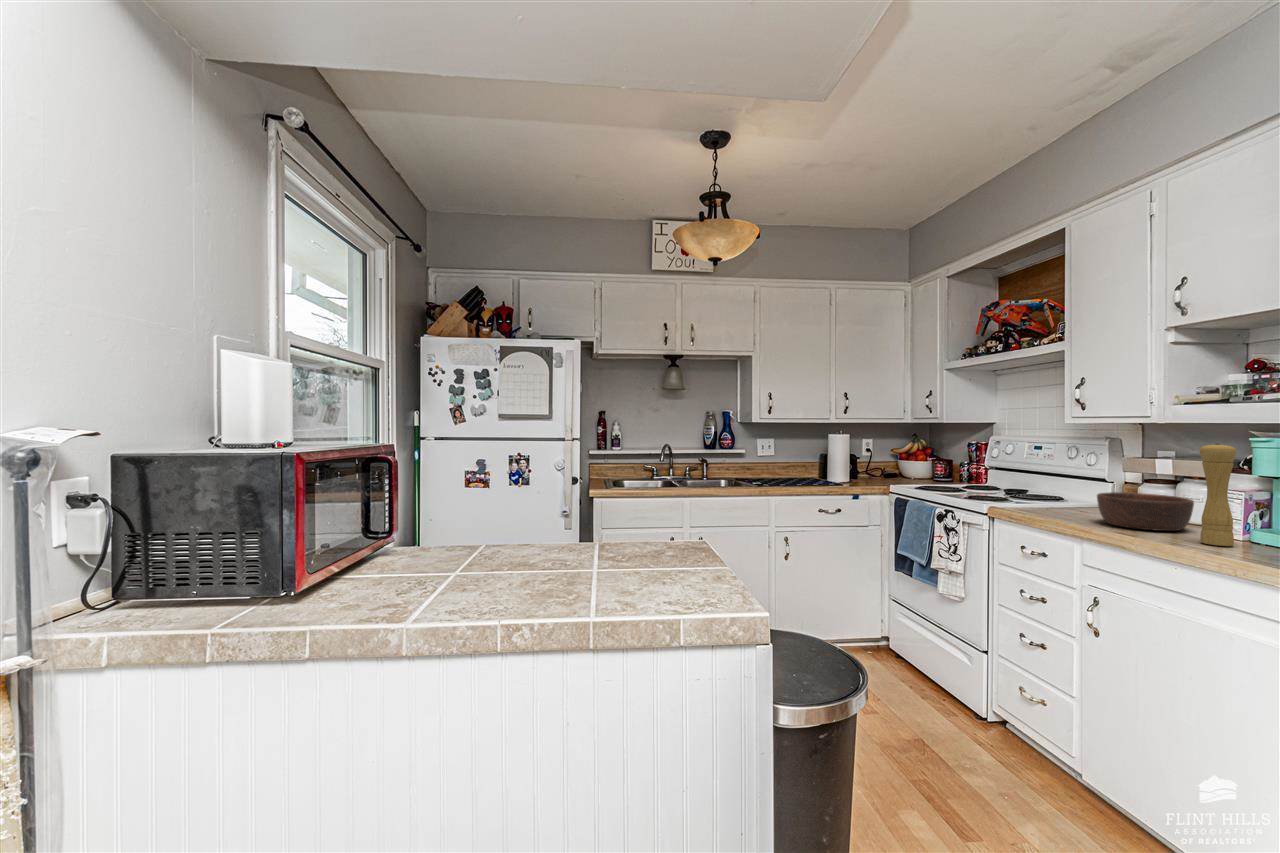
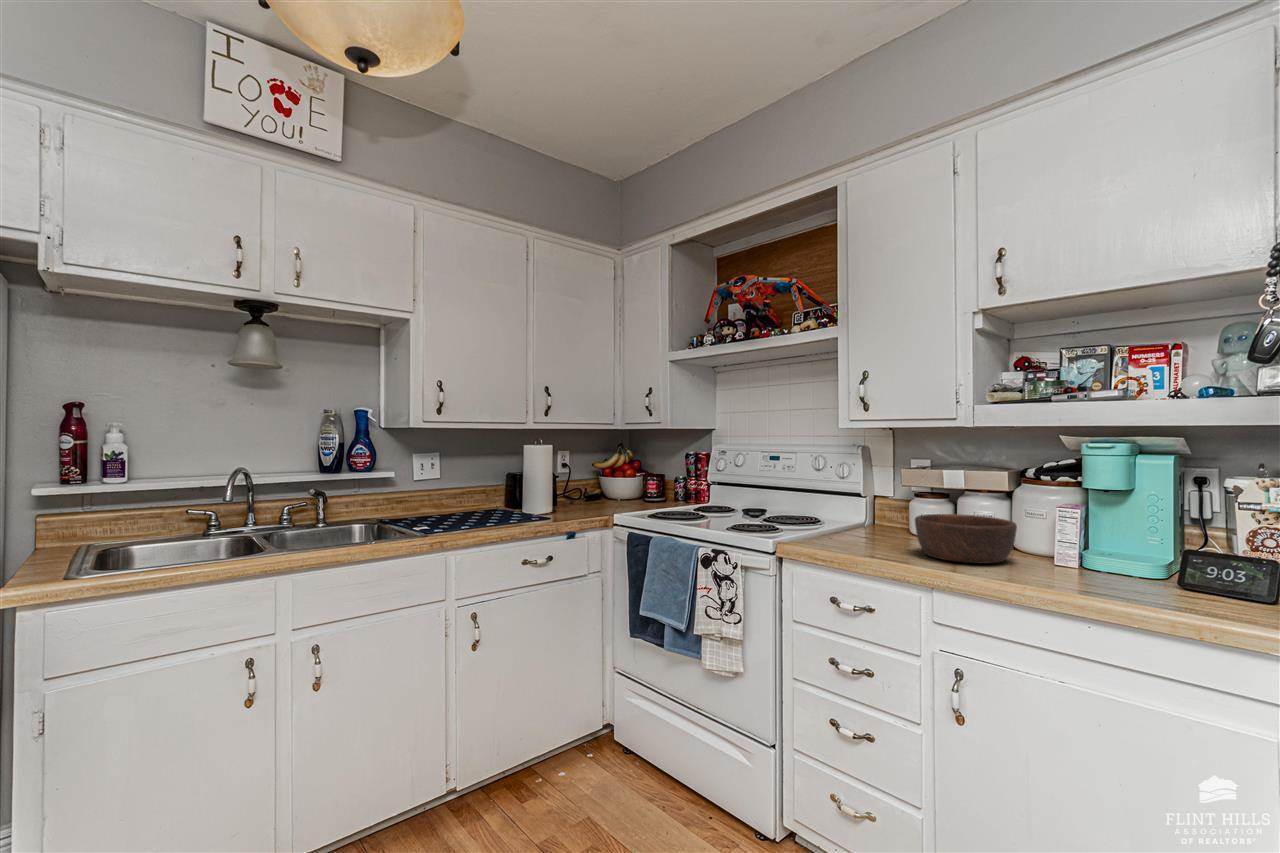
pepper mill: present [1200,443,1236,546] -> none [1057,452,1097,581]

